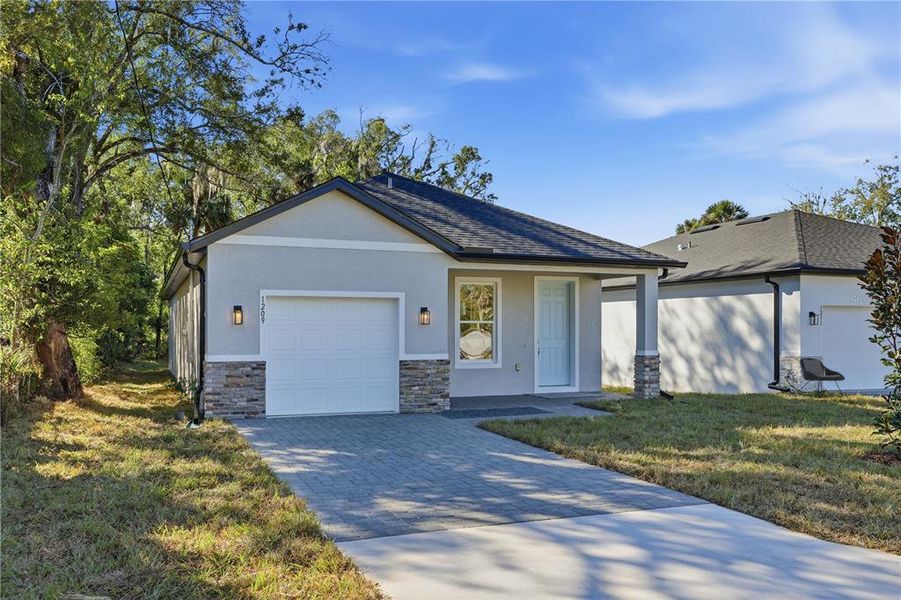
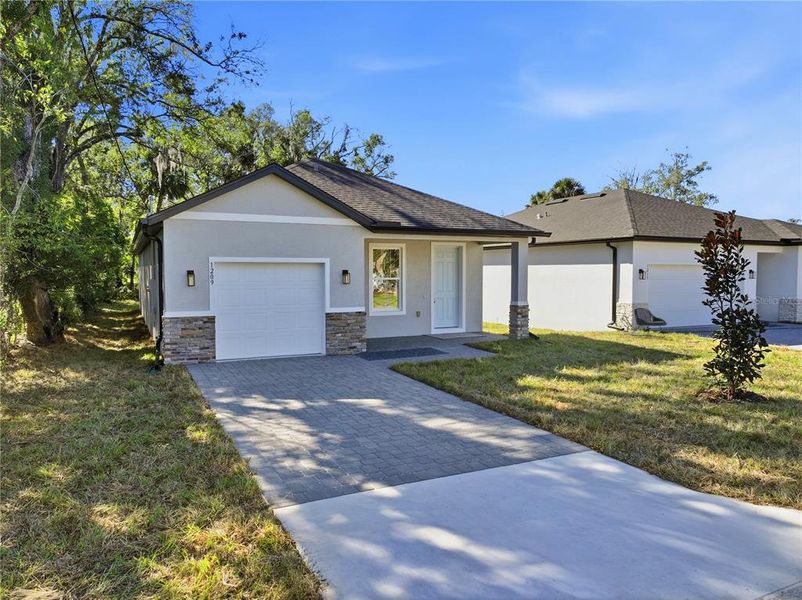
potted plant: present [163,377,198,420] -> none [127,330,160,365]

